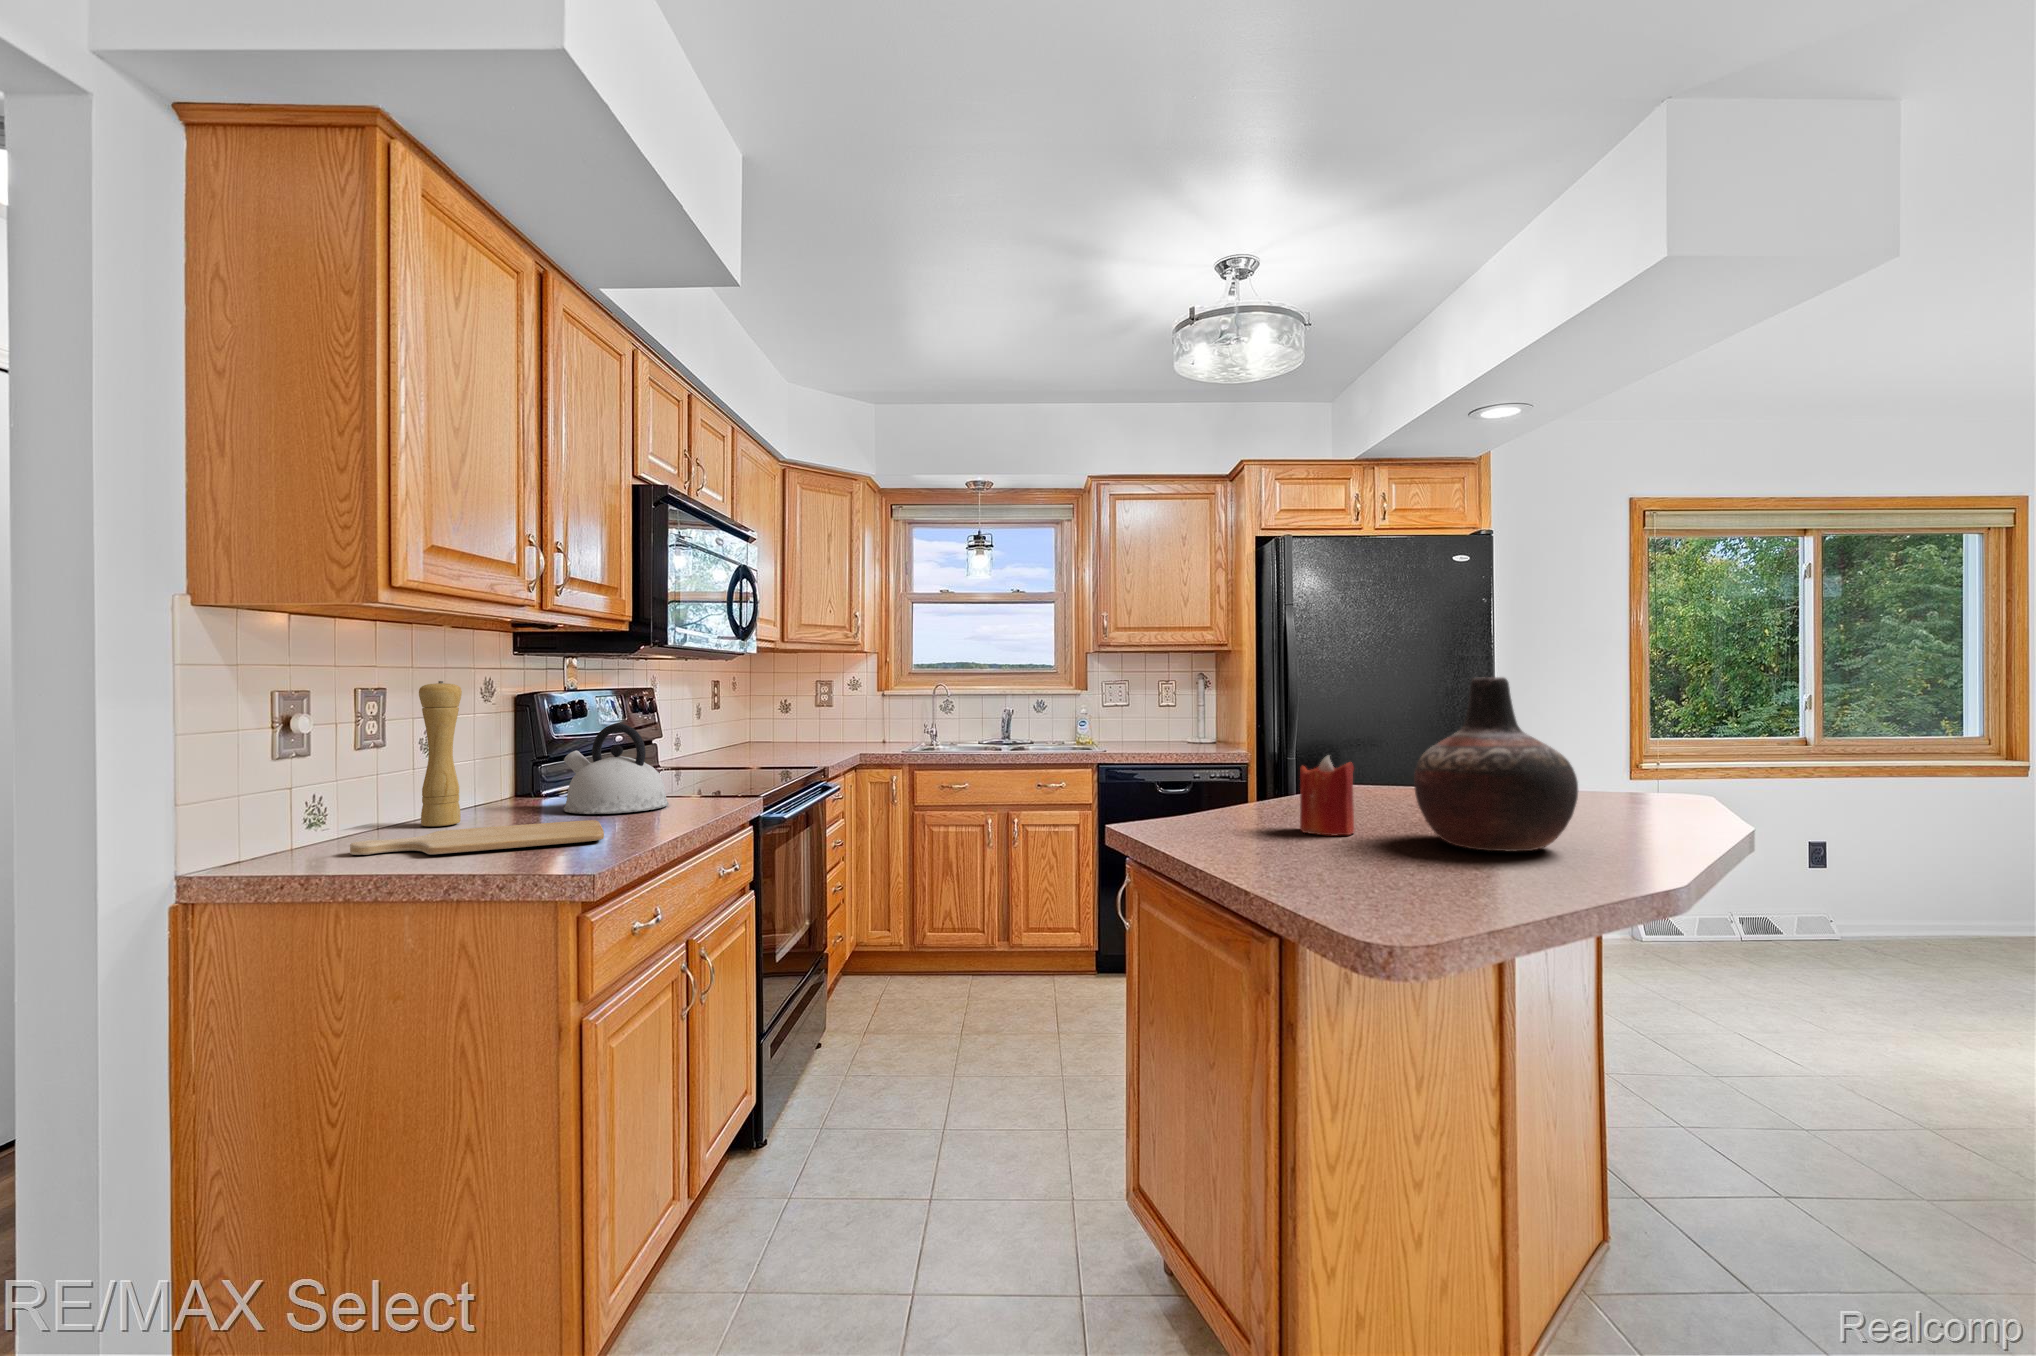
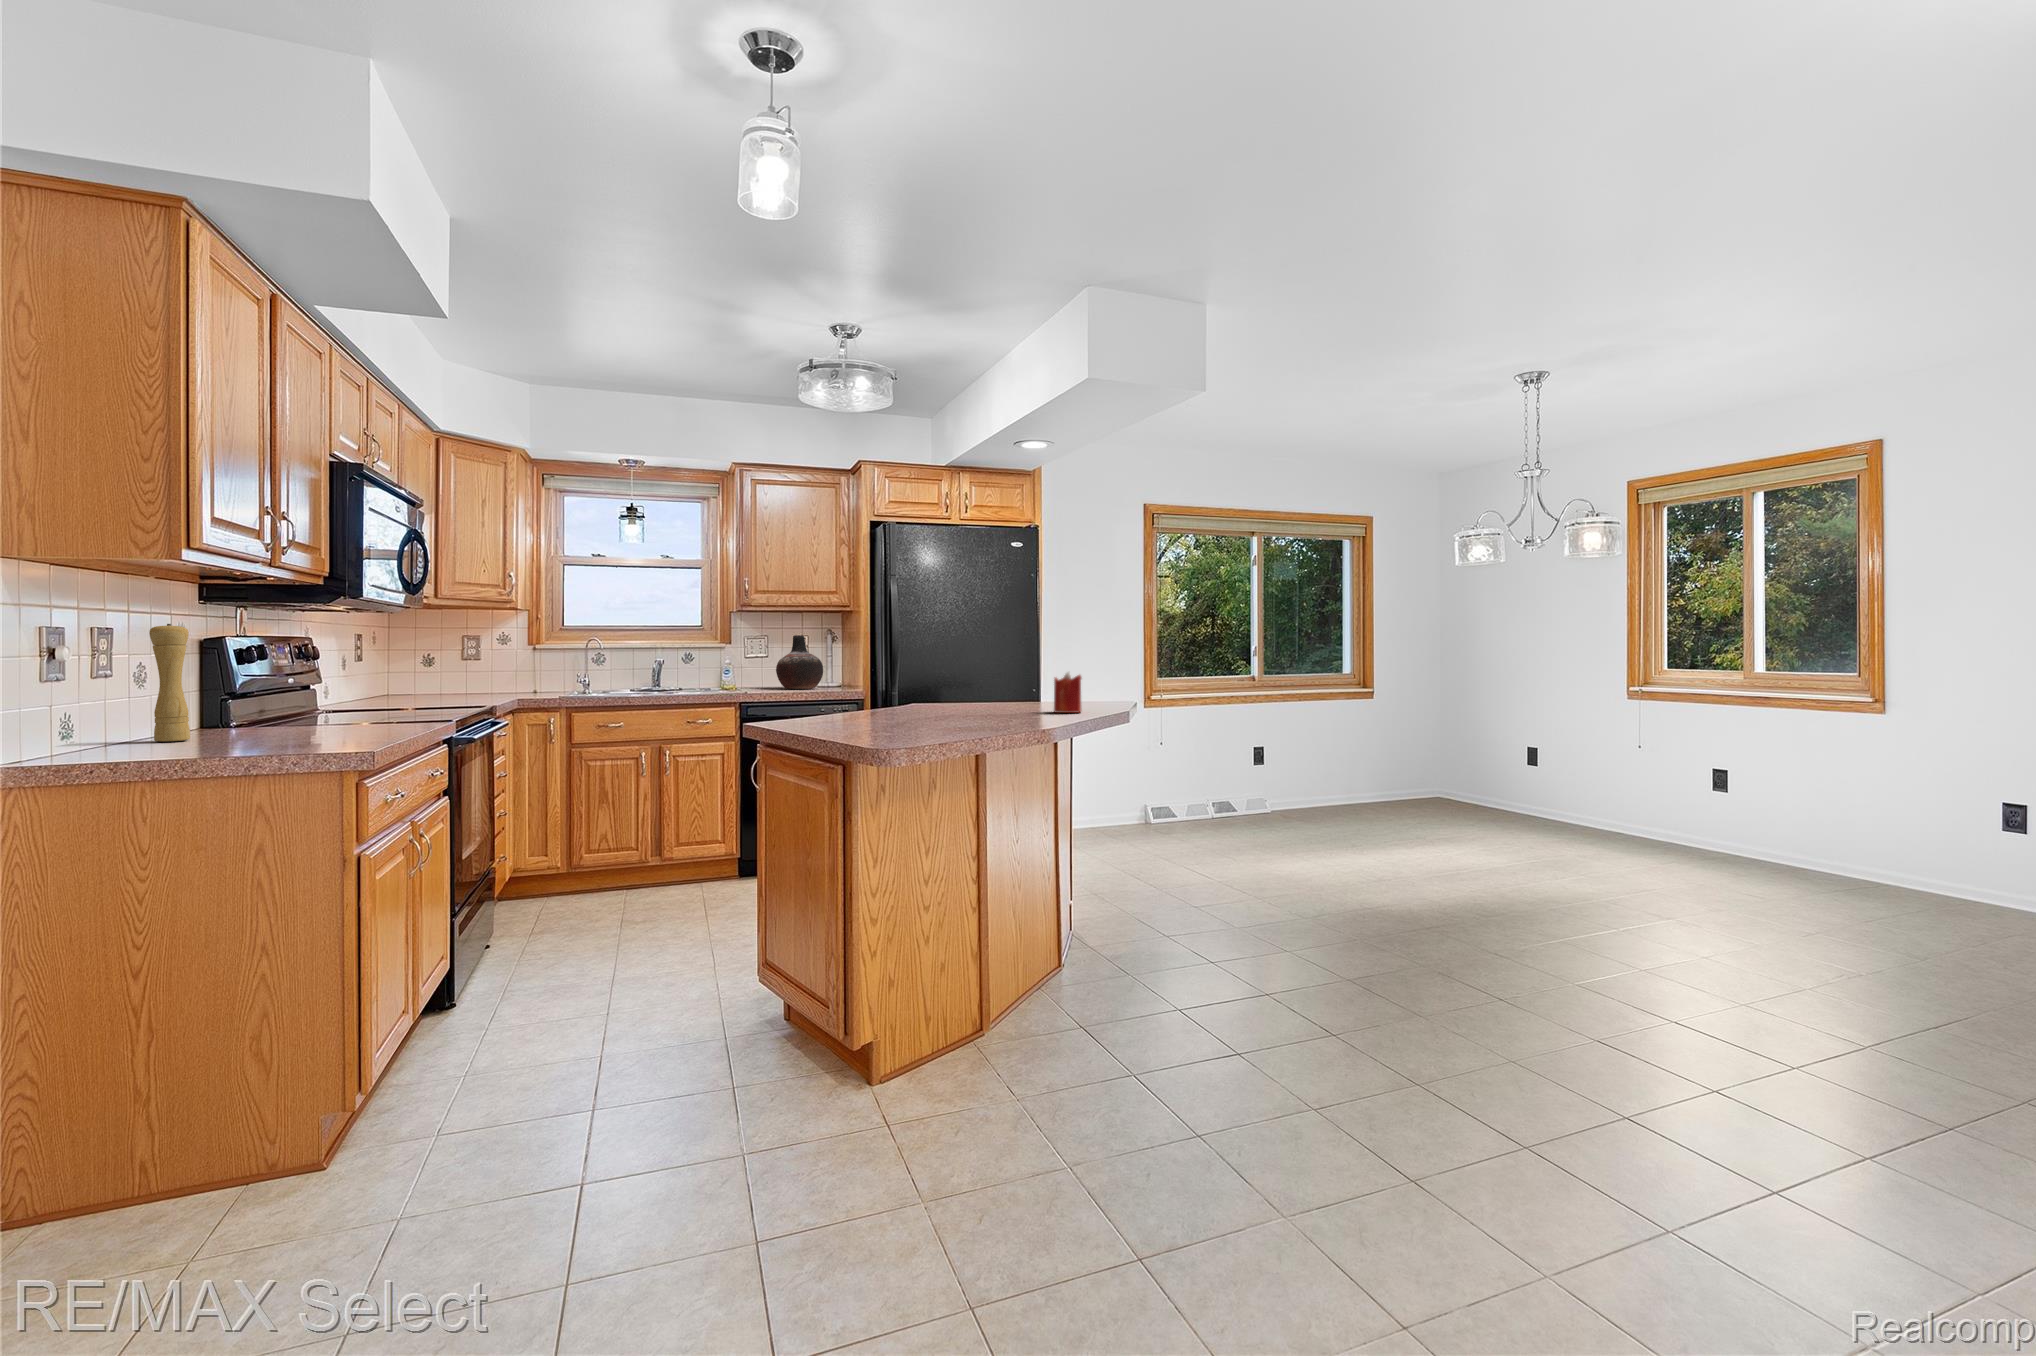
vase: present [1414,677,1578,851] -> present [776,635,823,689]
kettle: present [563,723,669,814] -> none [271,661,372,733]
candle: present [1300,756,1354,836] -> present [1054,672,1081,713]
chopping board: present [350,820,604,855] -> none [130,732,348,754]

